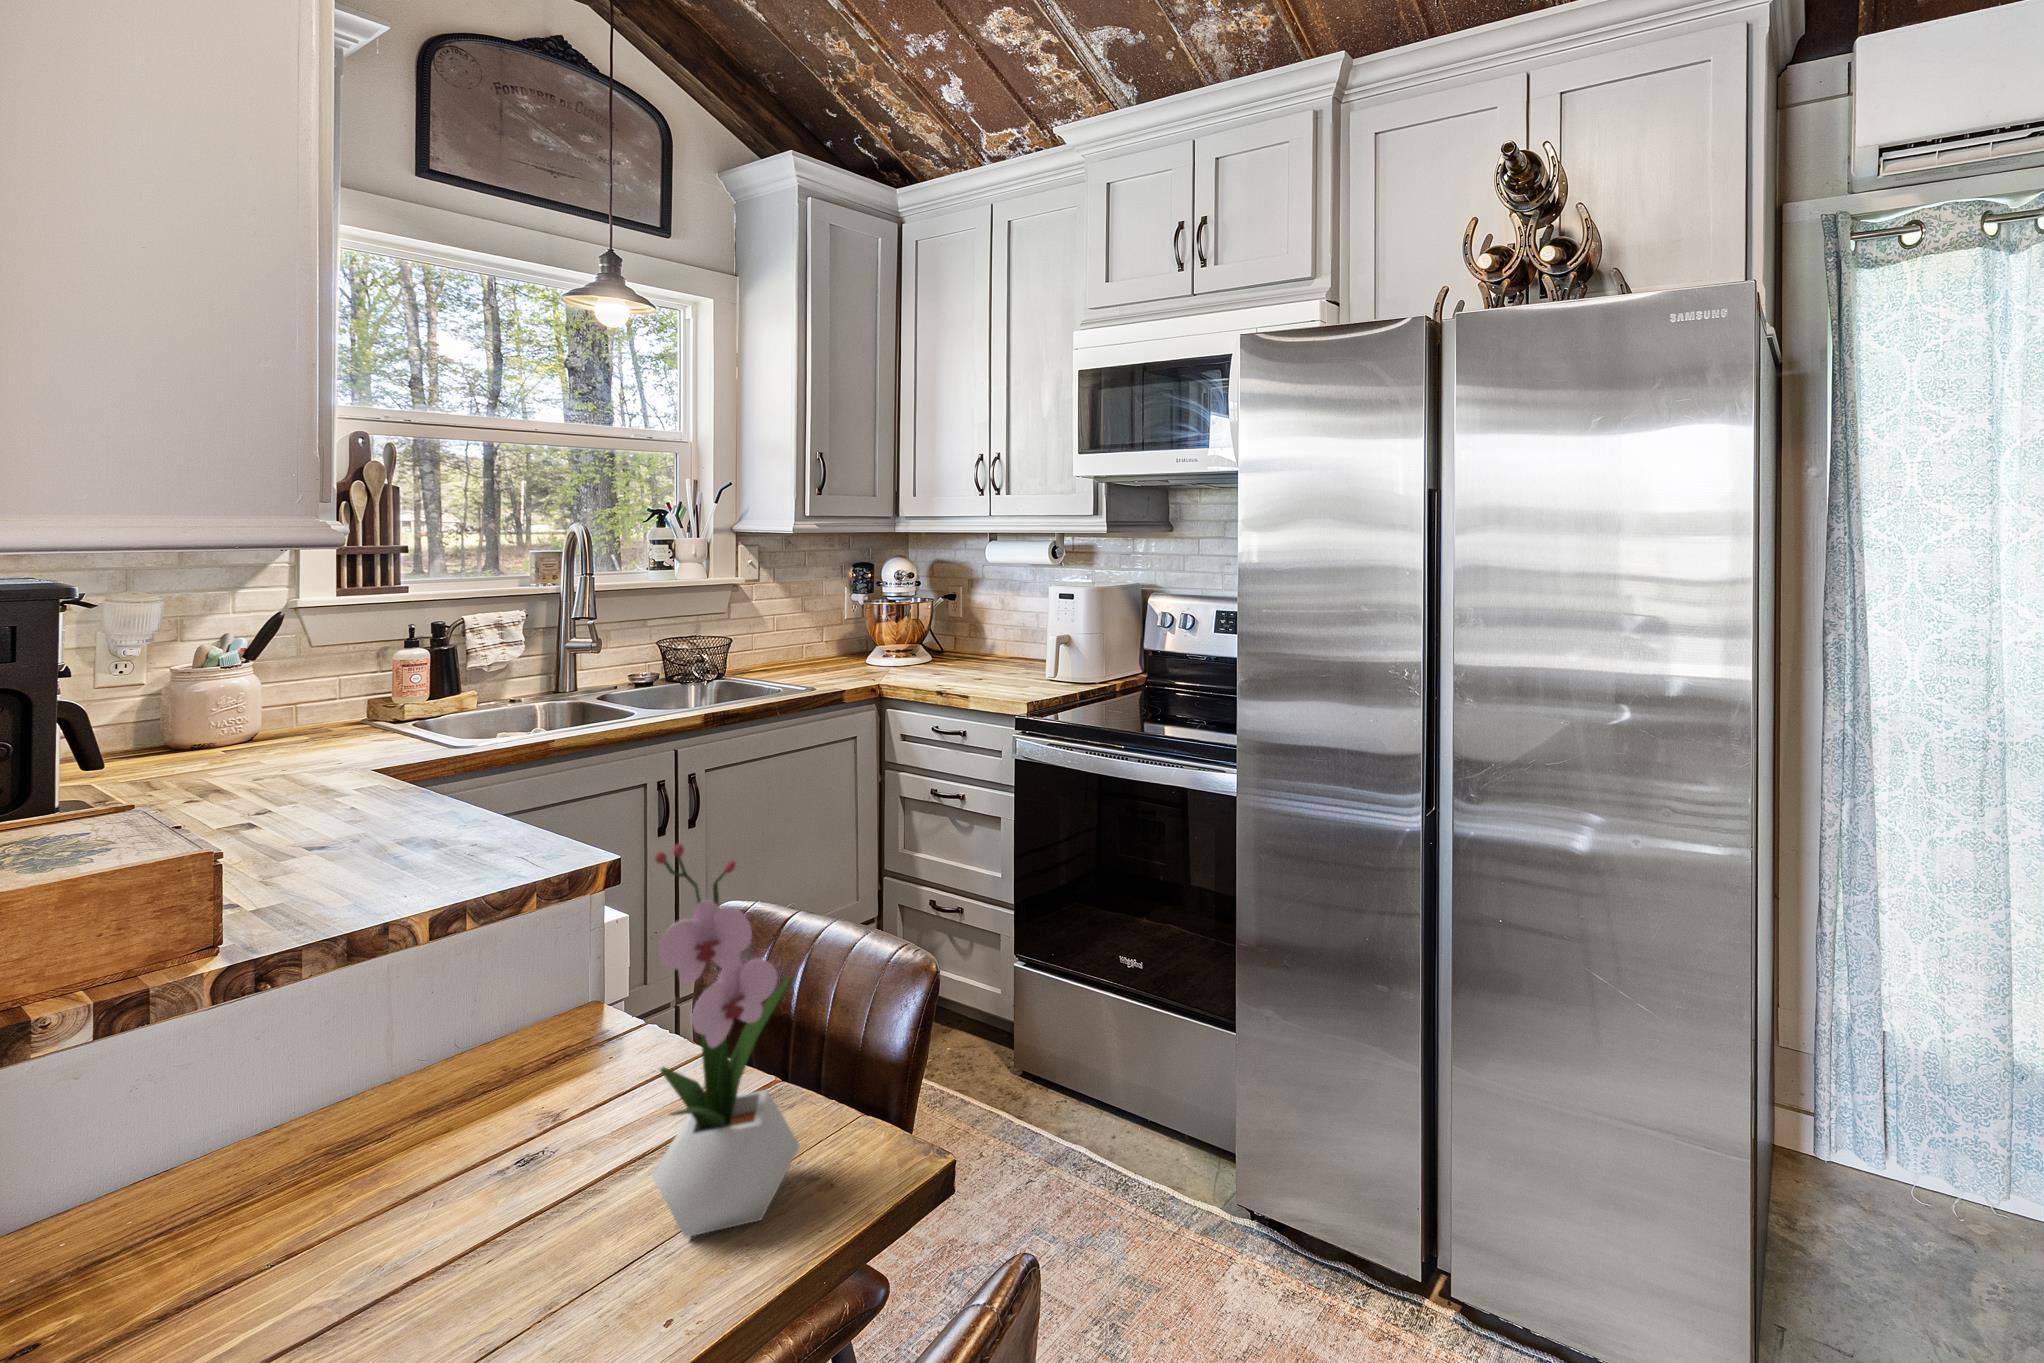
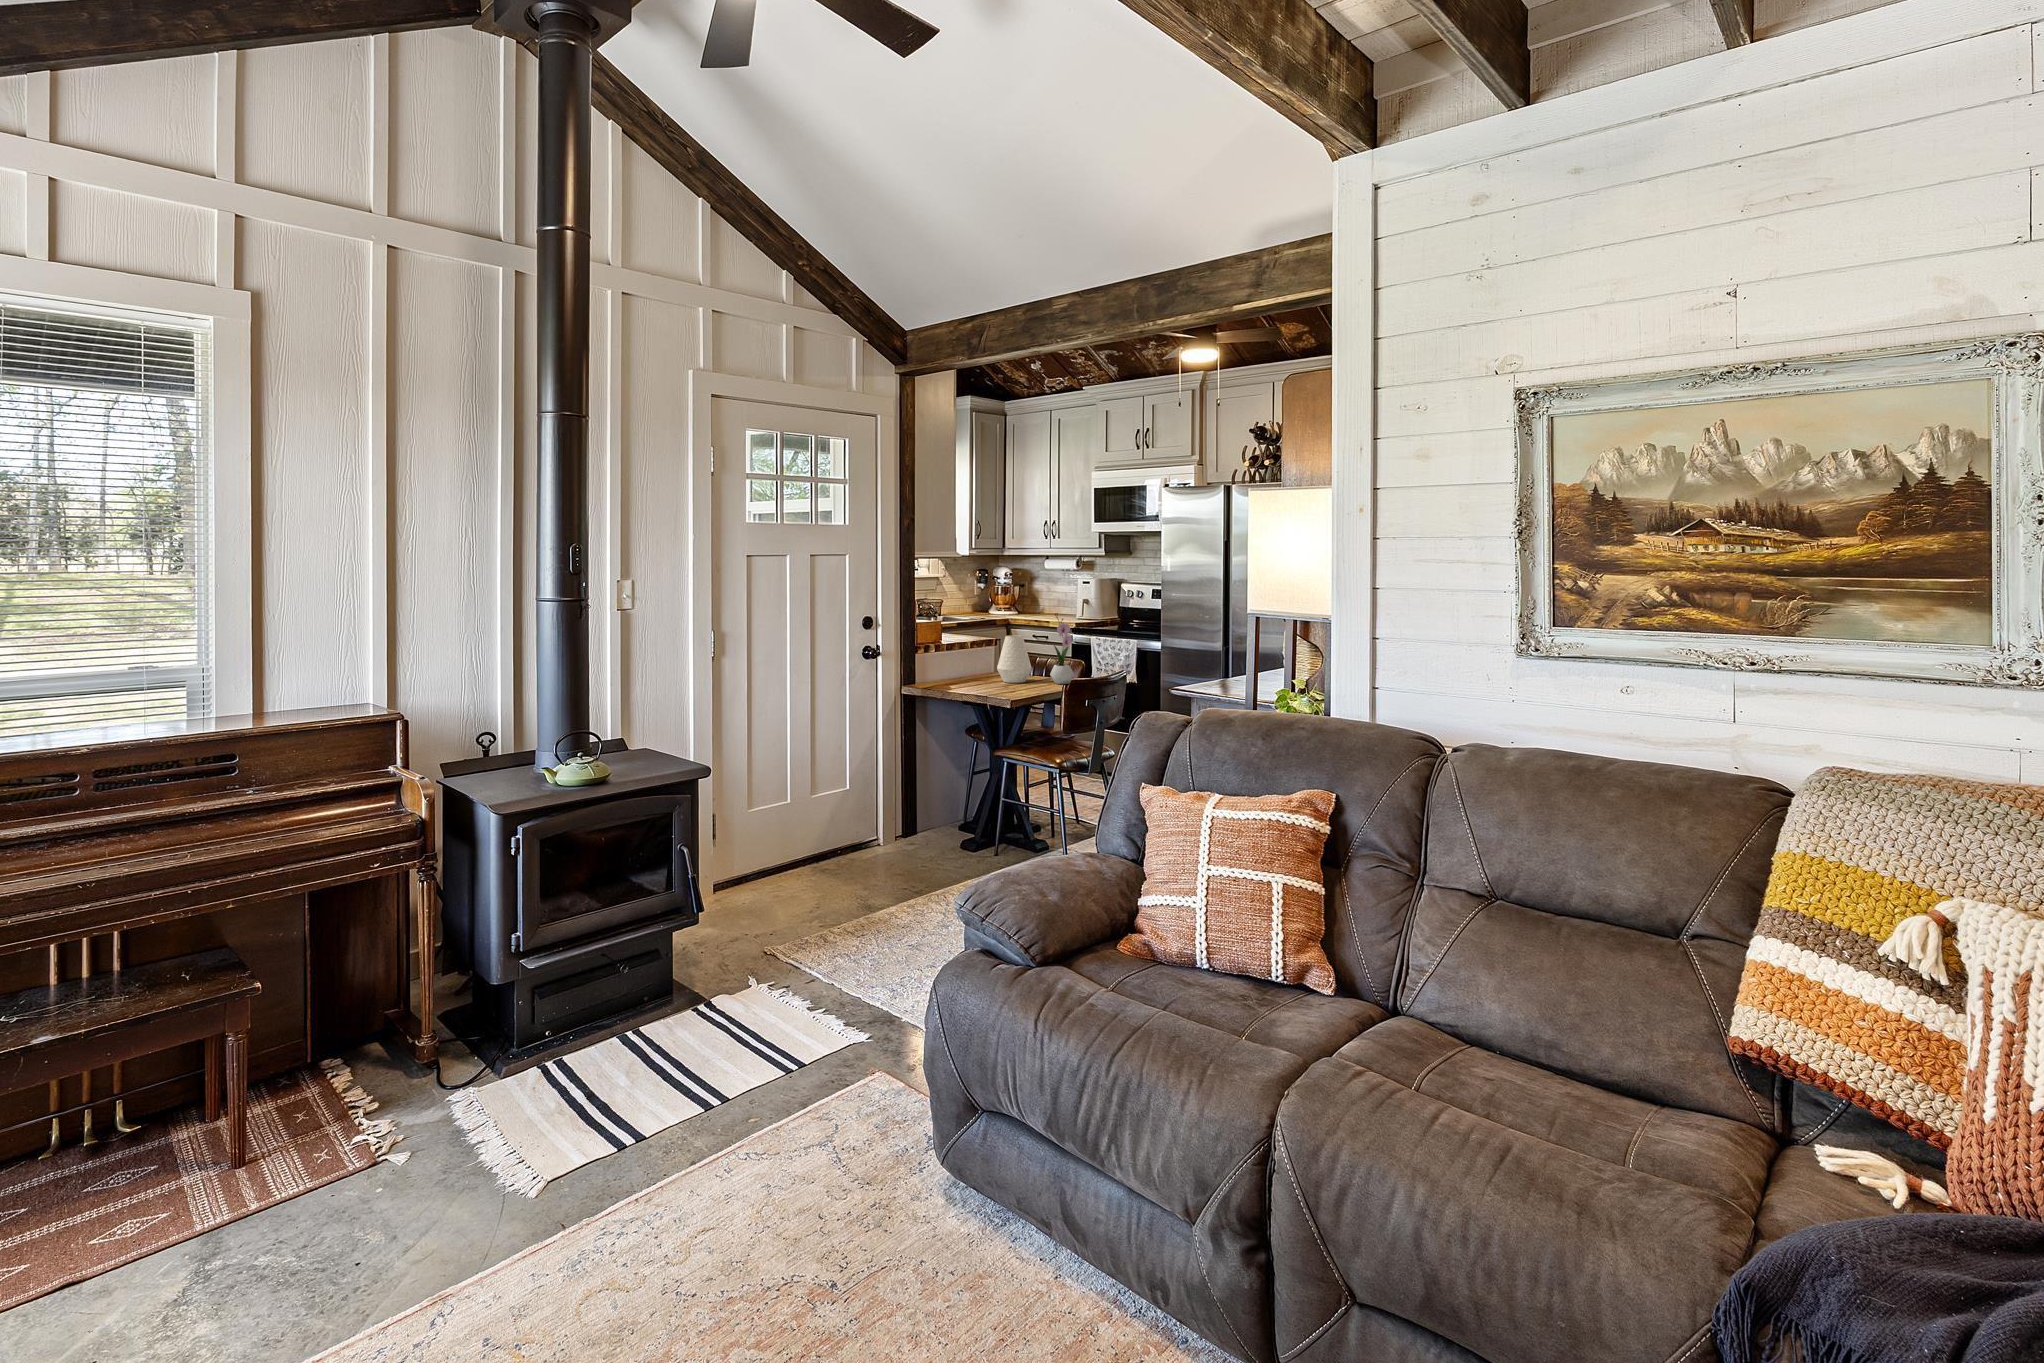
vase: none [404,918,621,1201] -> present [997,635,1032,683]

